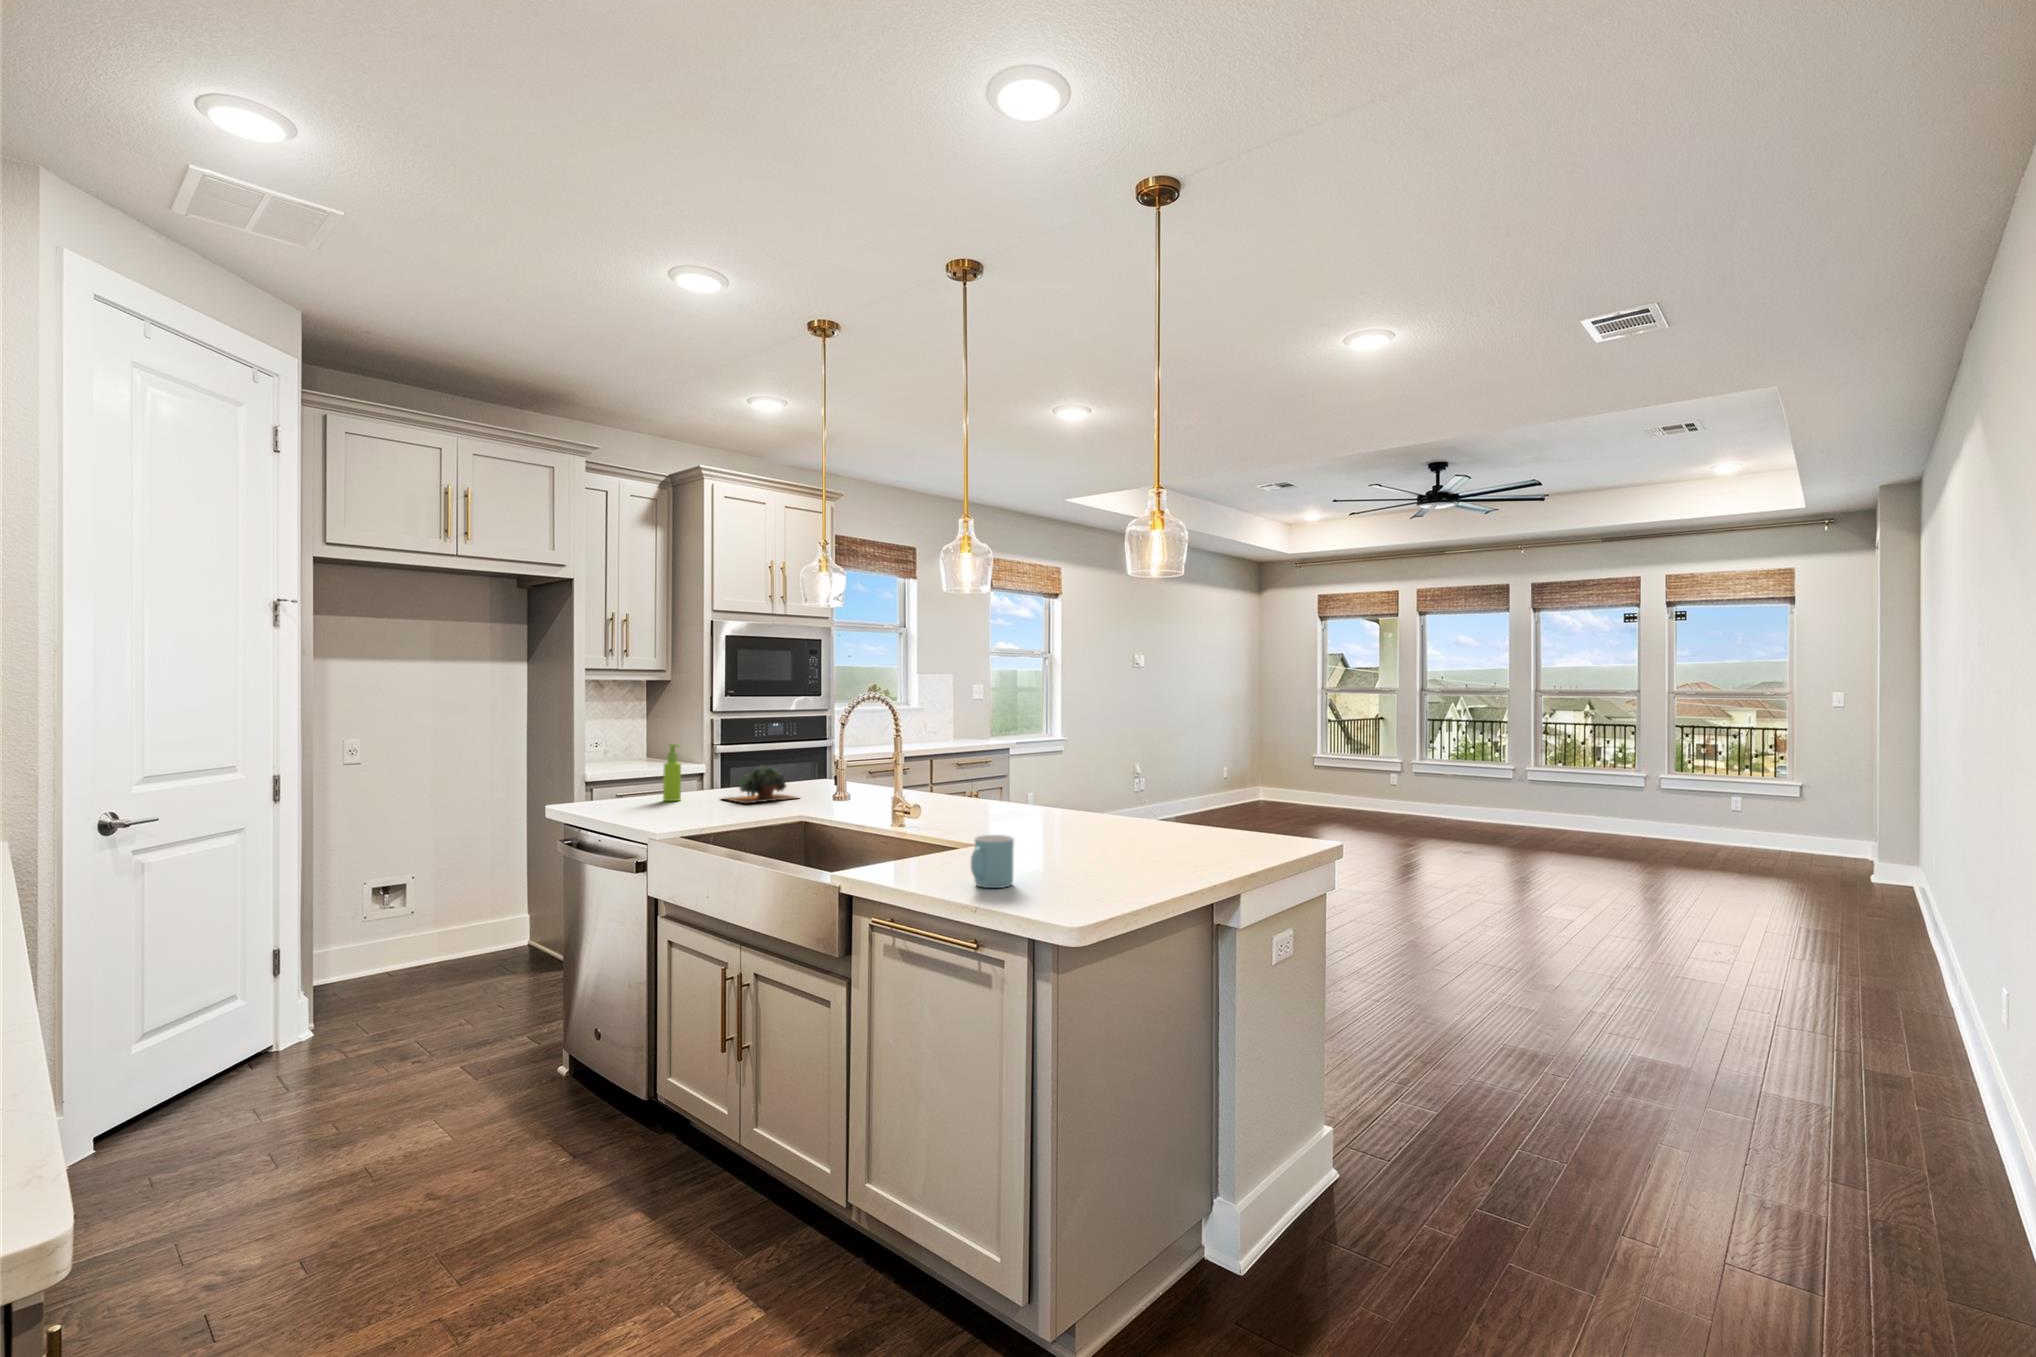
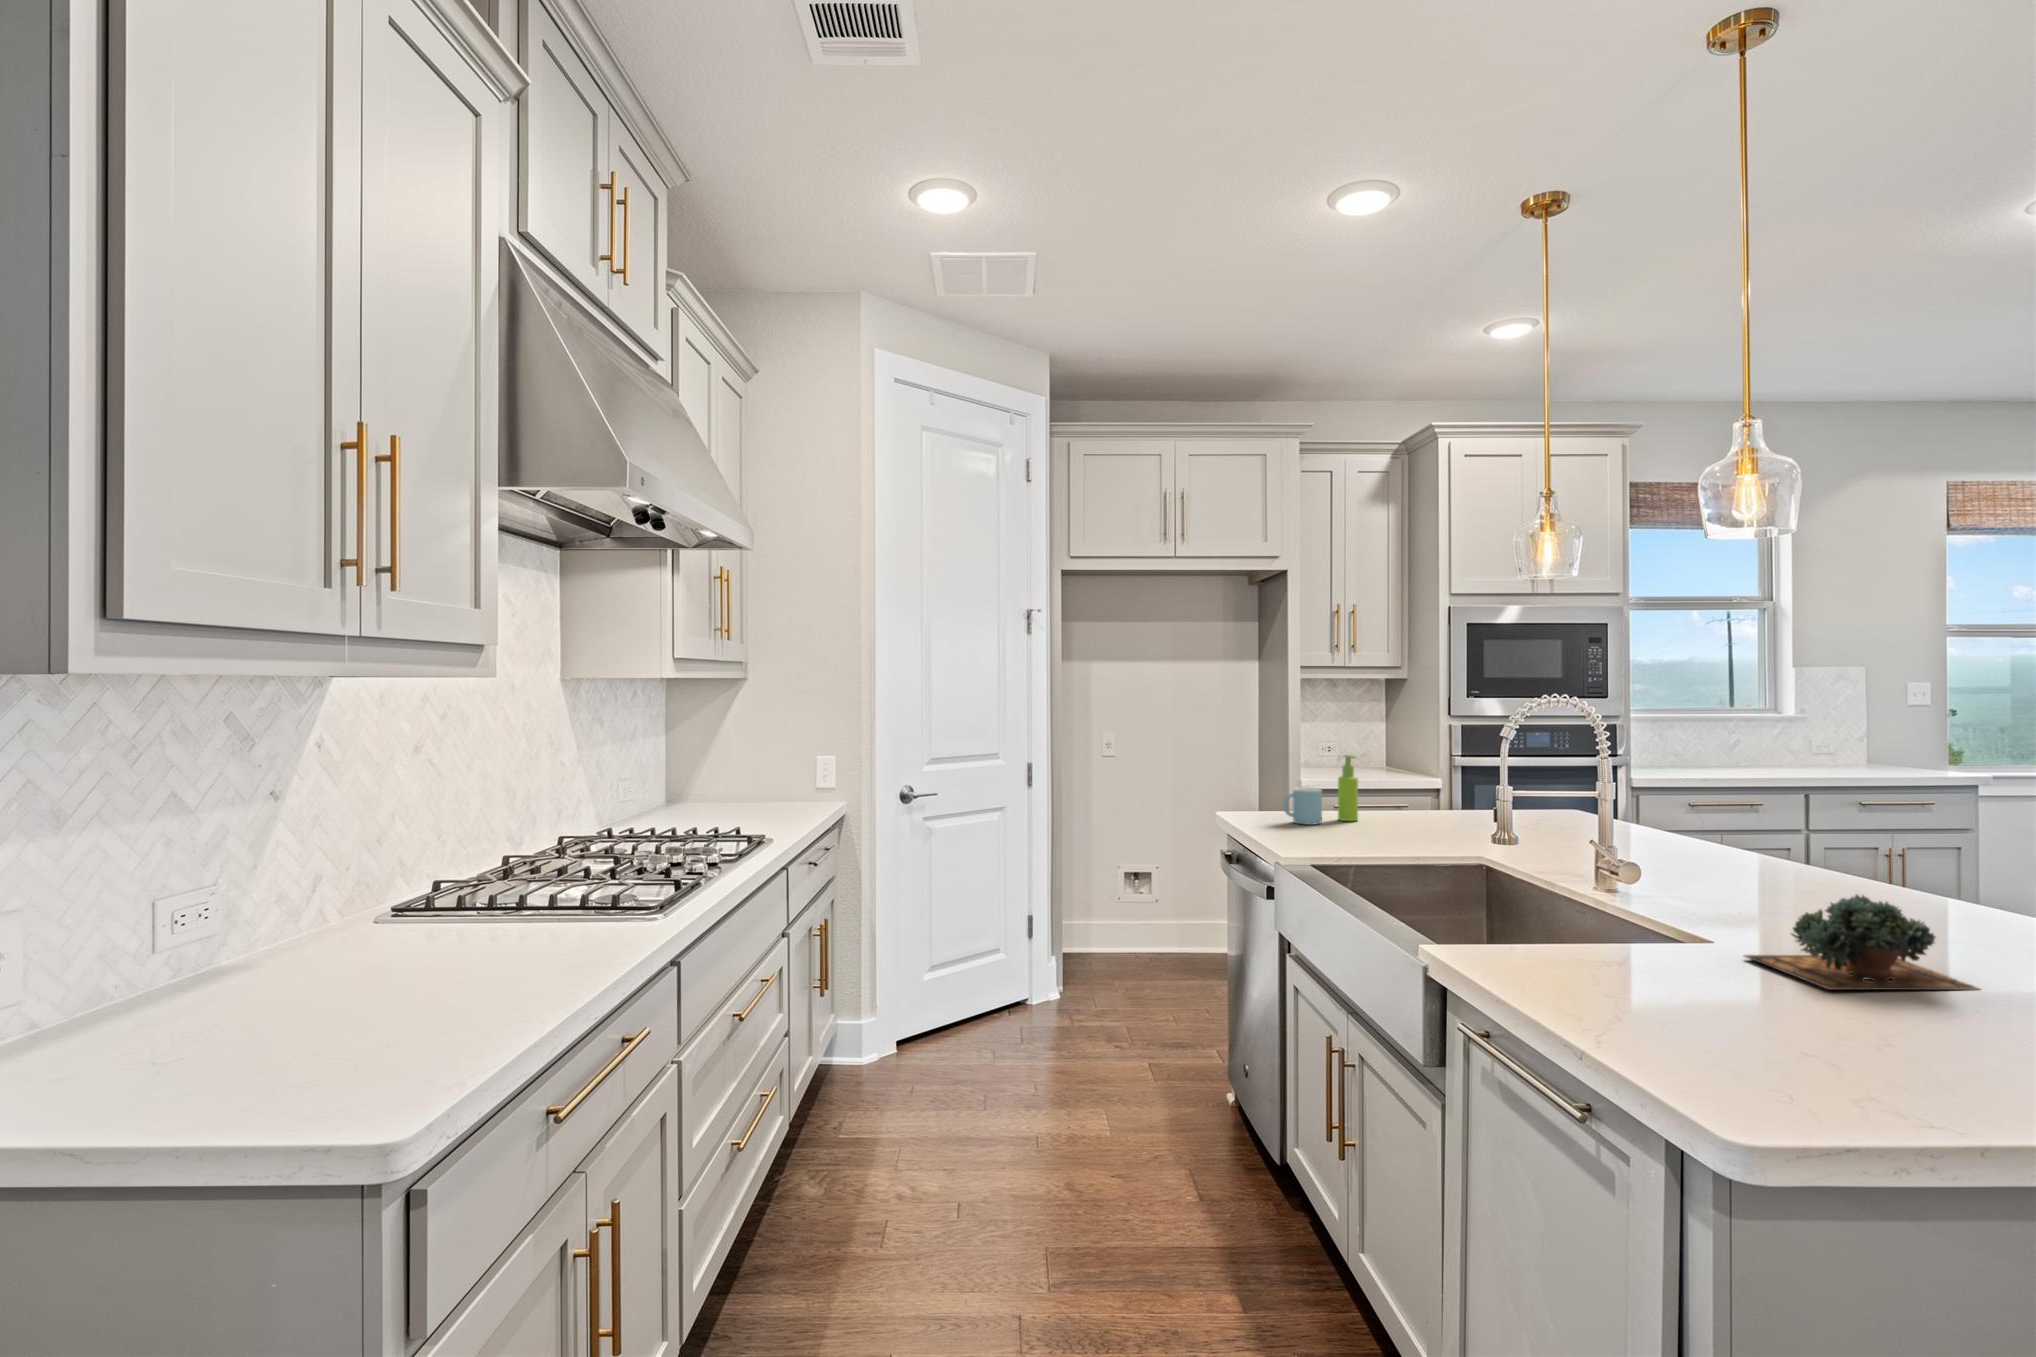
succulent plant: present [724,766,796,803] -> present [1745,895,1980,990]
mug: present [971,835,1014,888] -> present [1283,787,1322,825]

